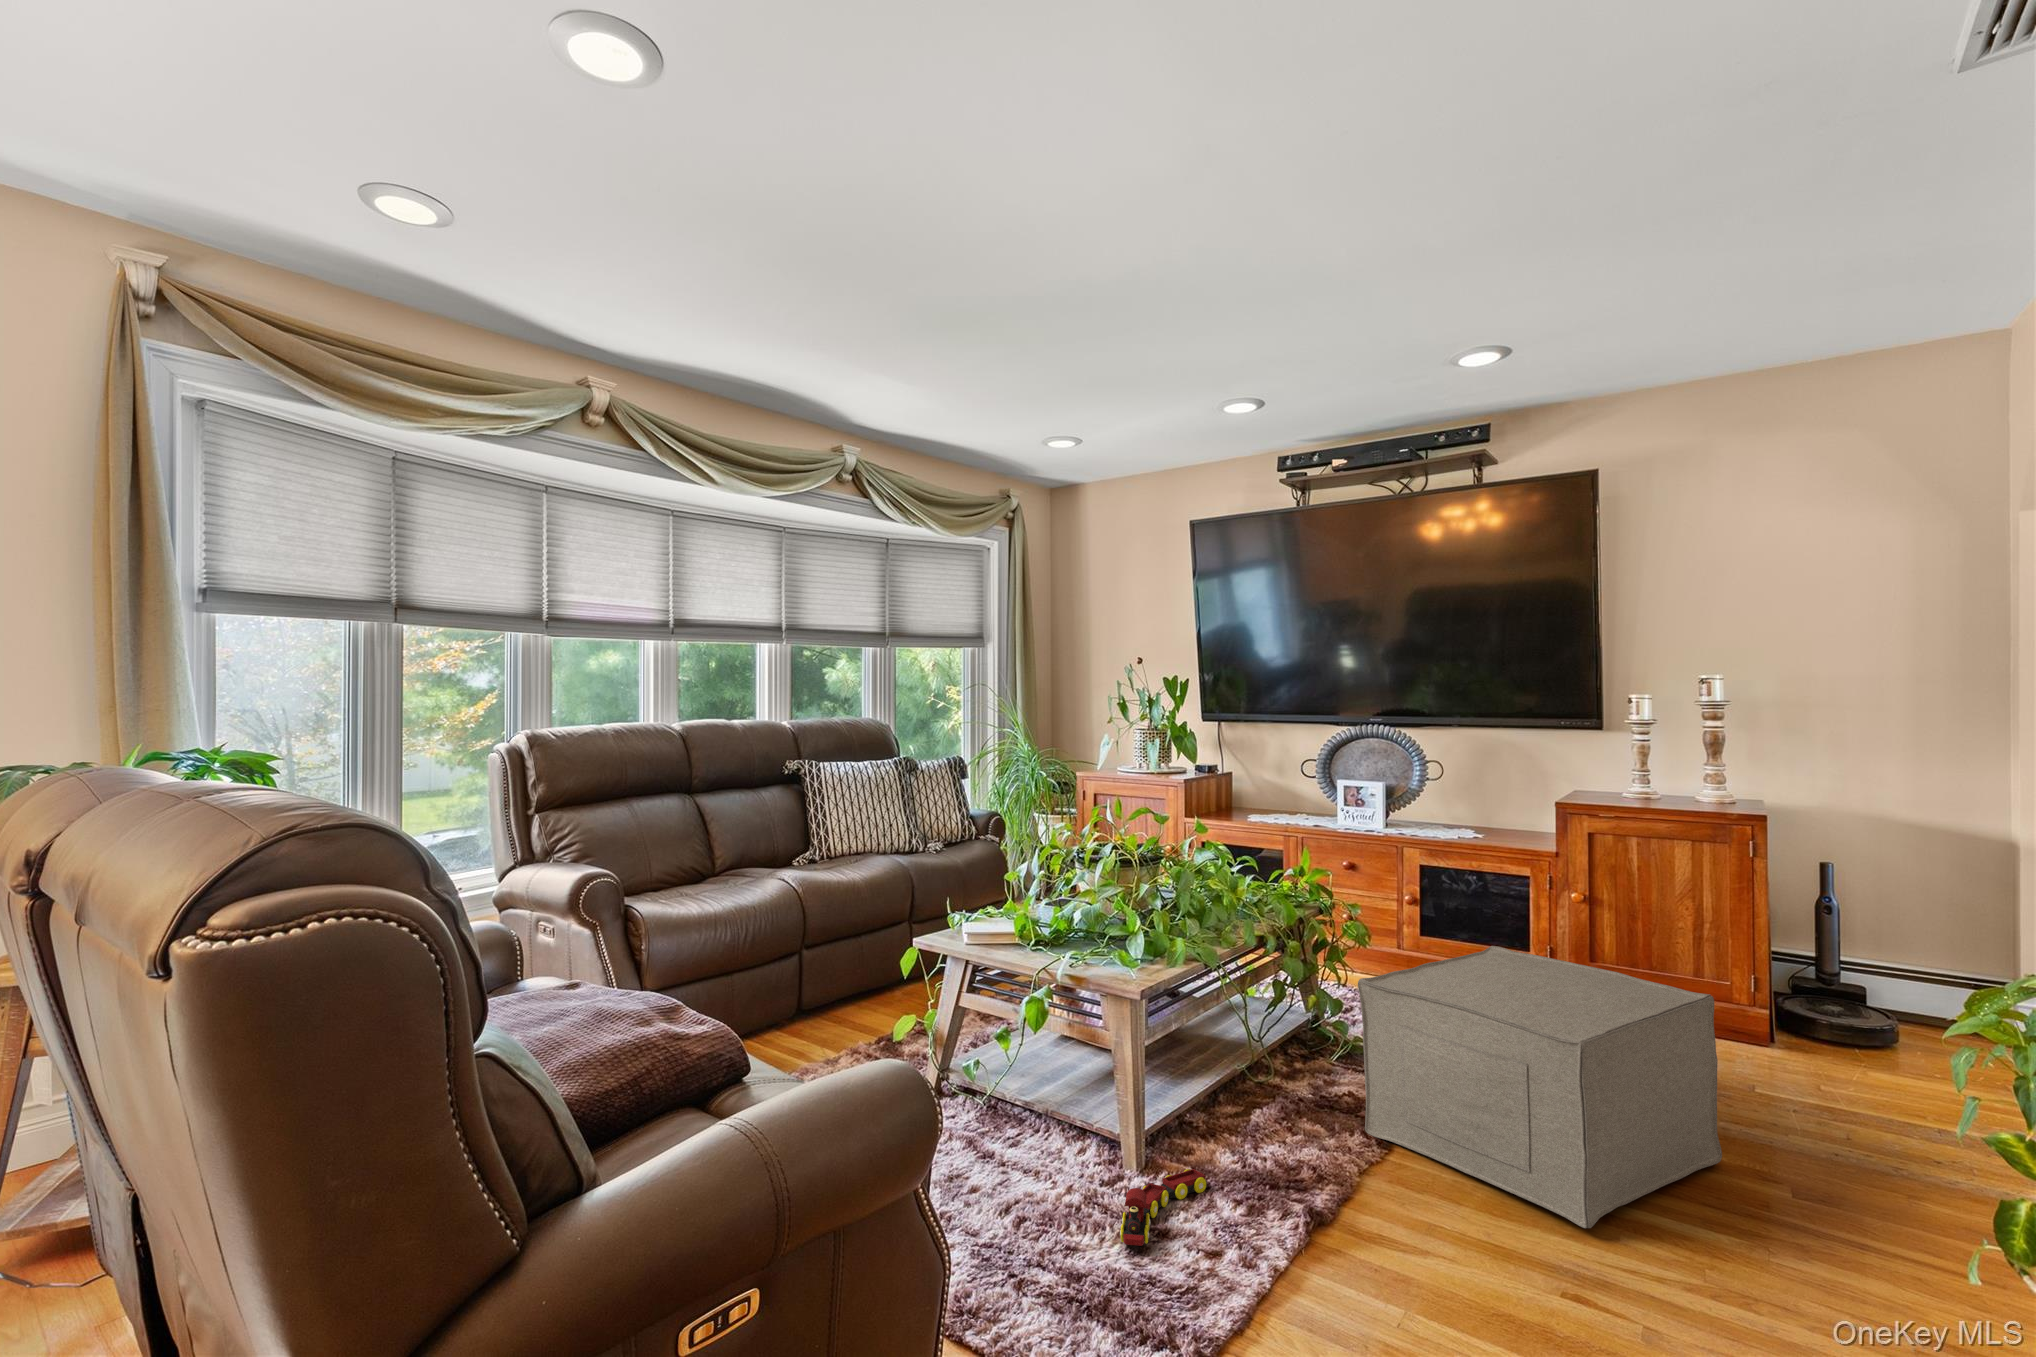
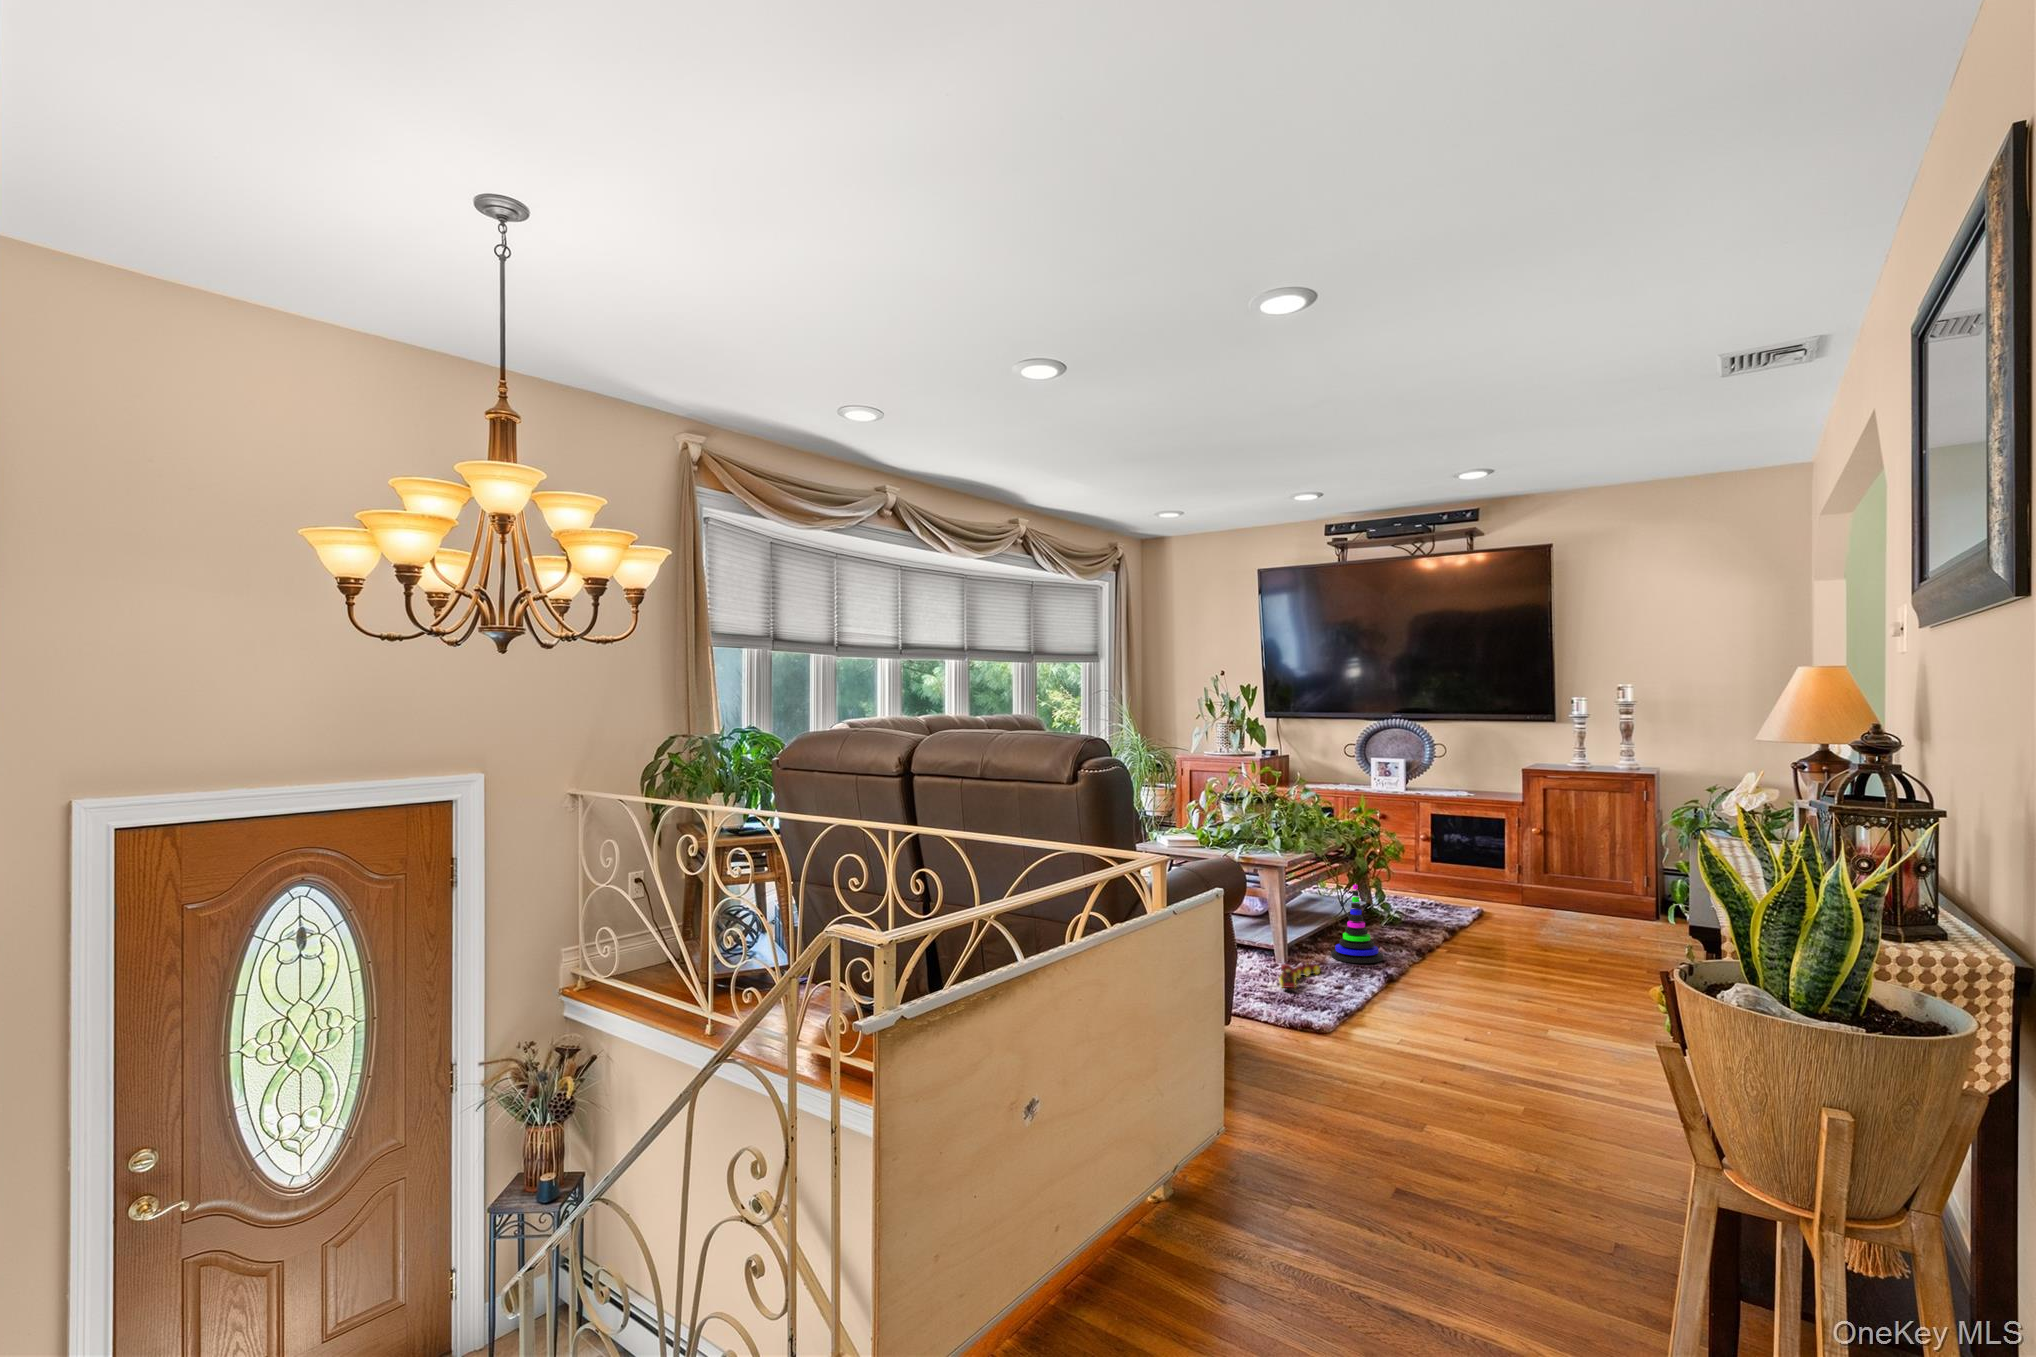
ottoman: present [1358,946,1722,1228] -> none [1402,850,1613,982]
stacking toy: none [1237,1020,1323,1162] -> present [1331,885,1383,963]

